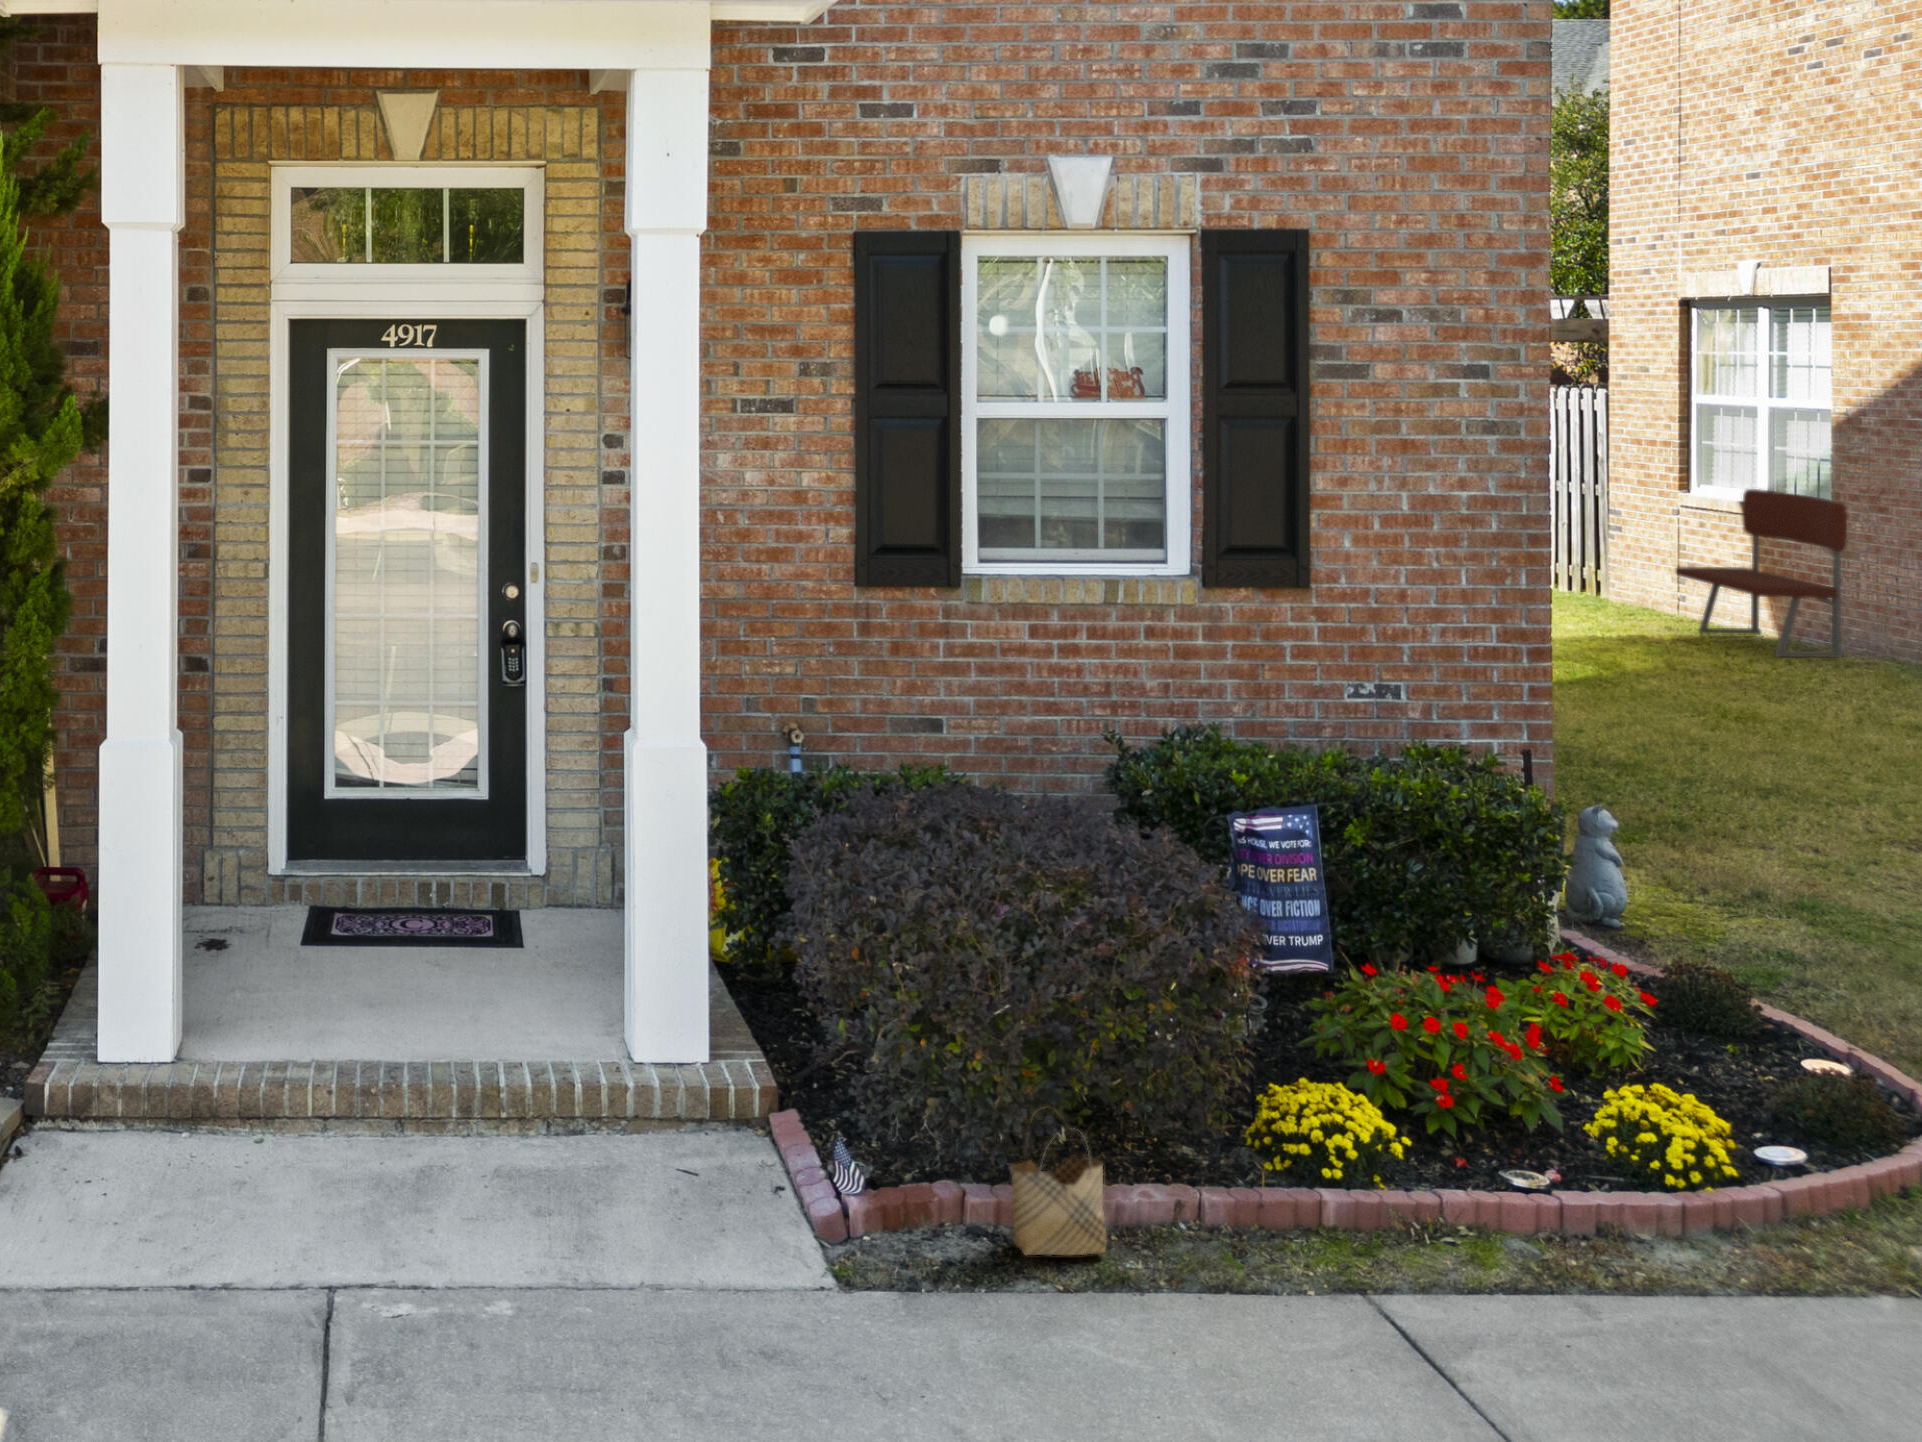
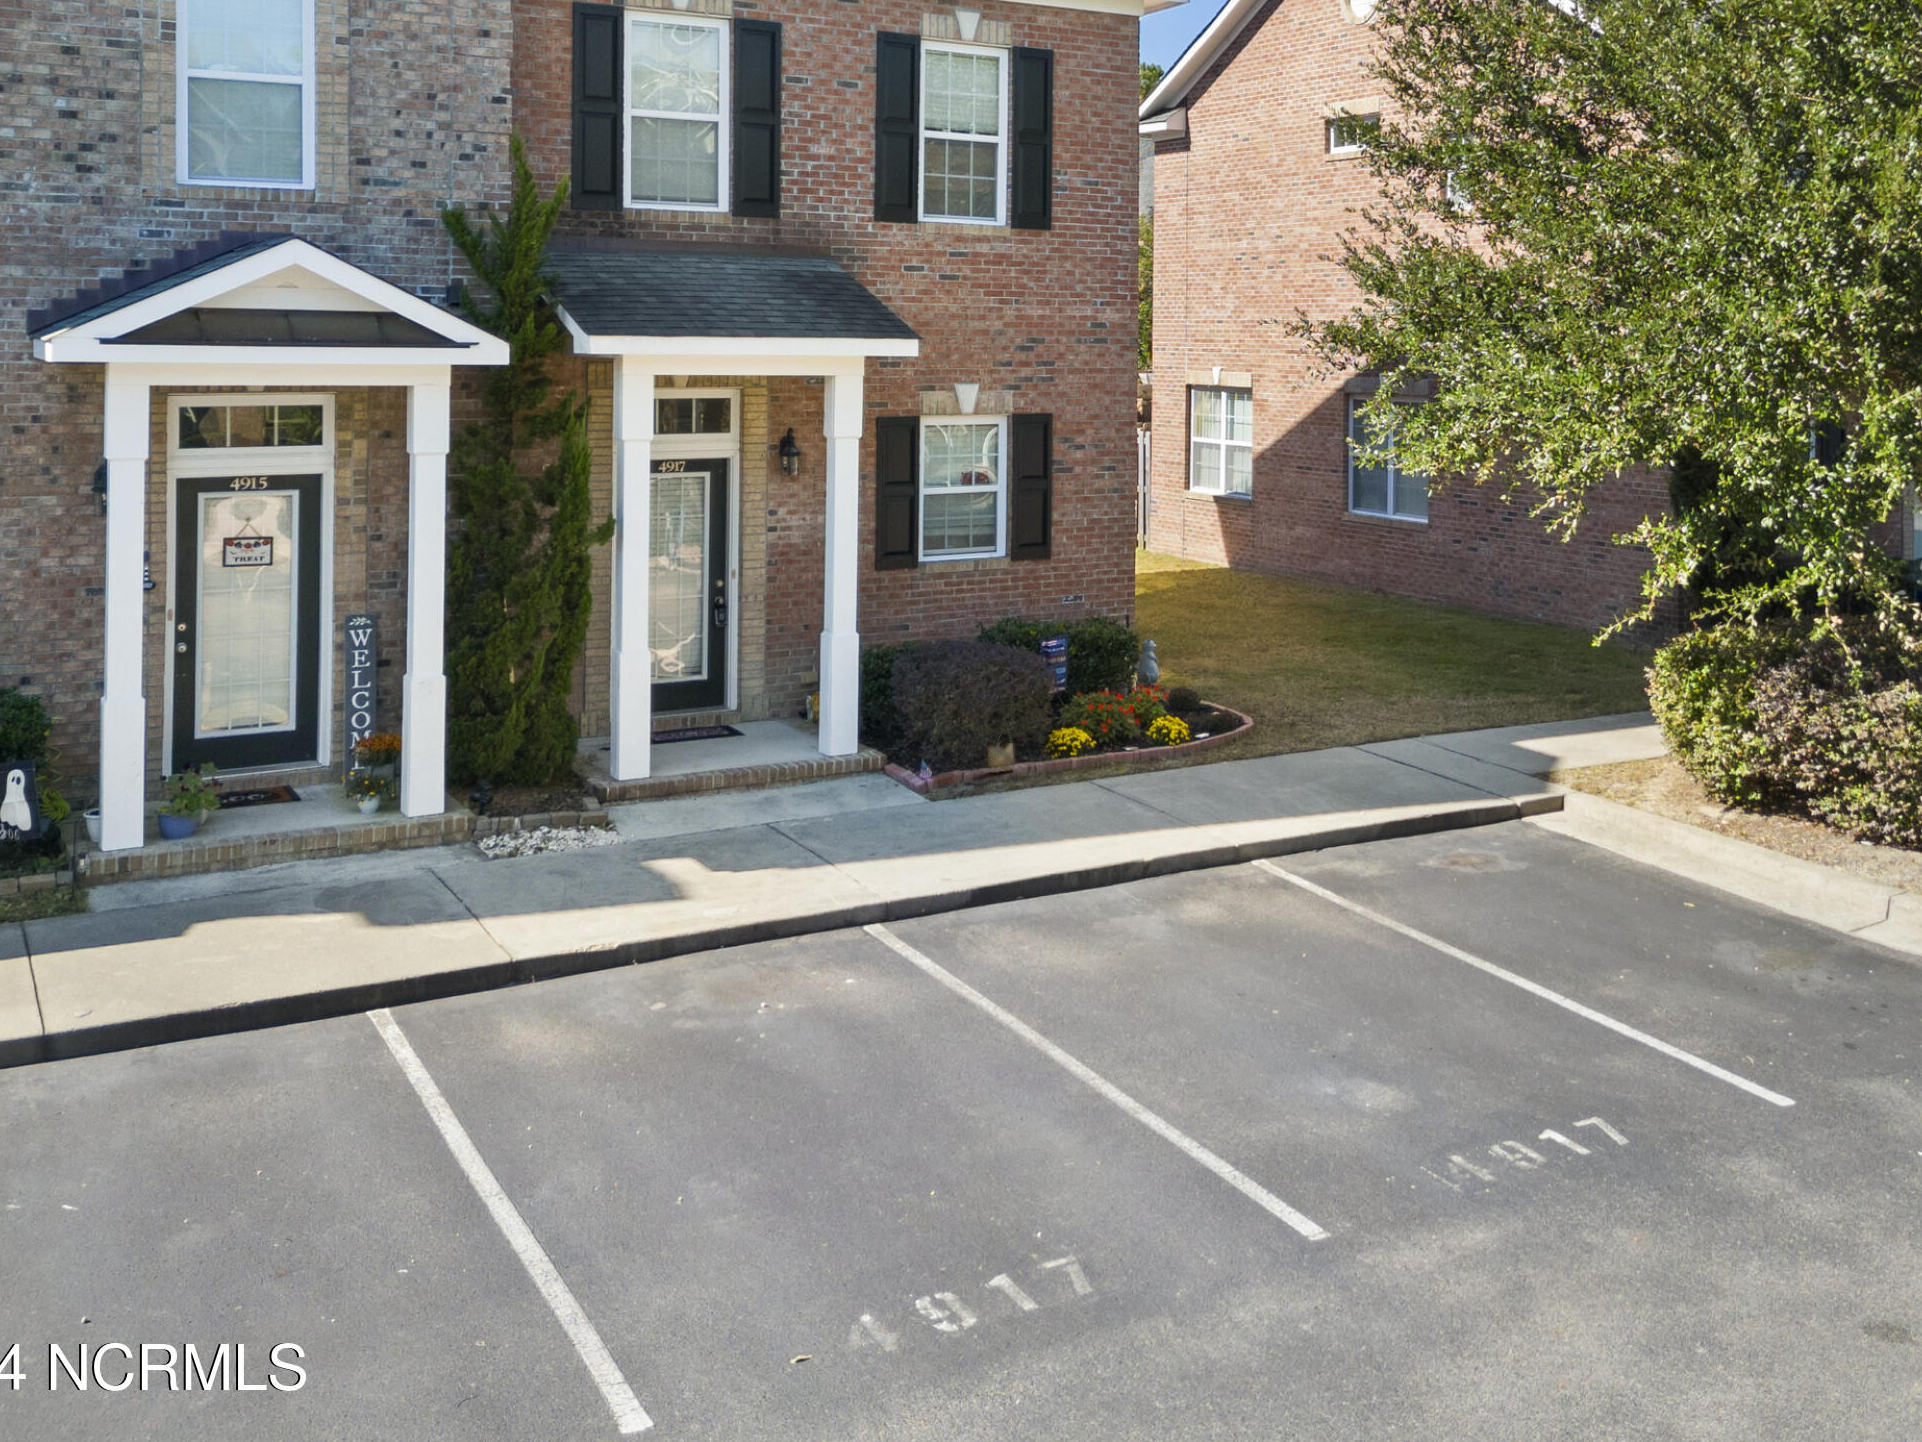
bench: present [1676,489,1847,657] -> none [1184,492,1256,581]

